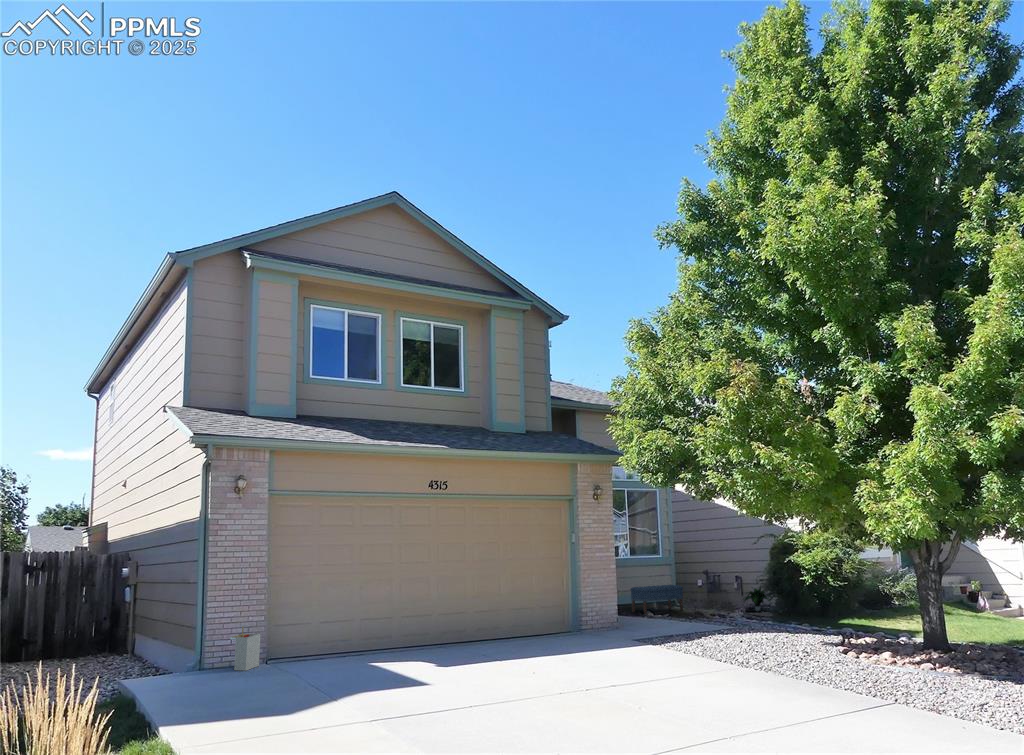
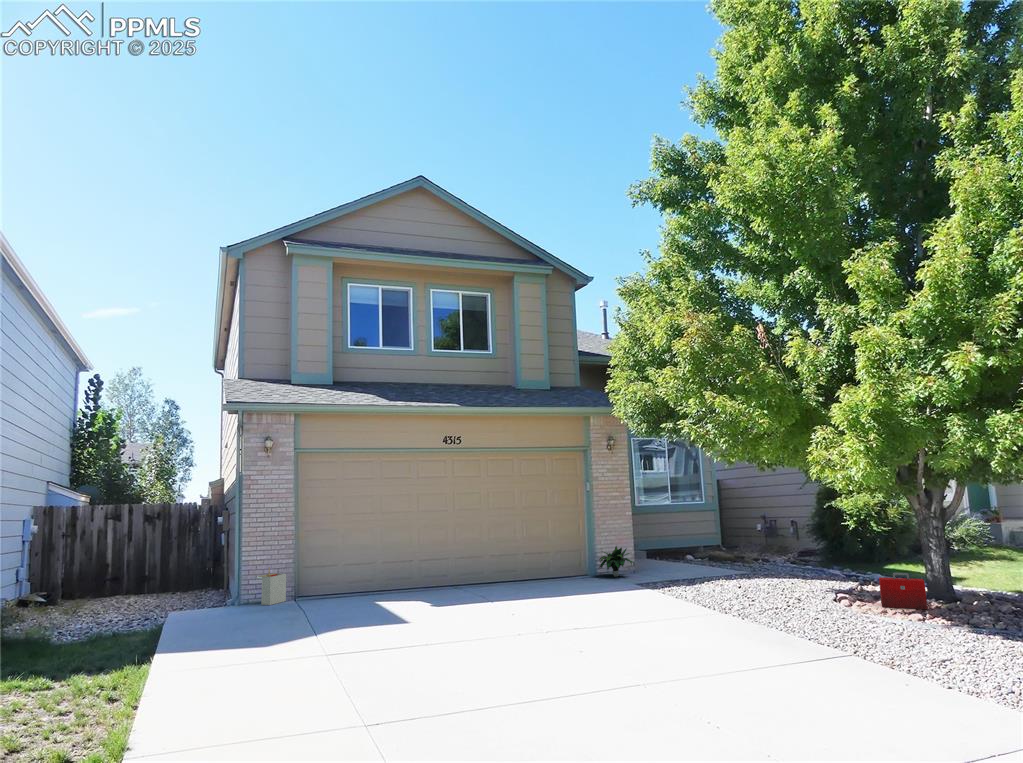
bench: present [631,585,683,614] -> none [673,530,726,558]
potted plant: present [744,587,771,611] -> present [599,546,632,577]
toolbox: none [881,625,930,661] -> present [879,573,927,609]

